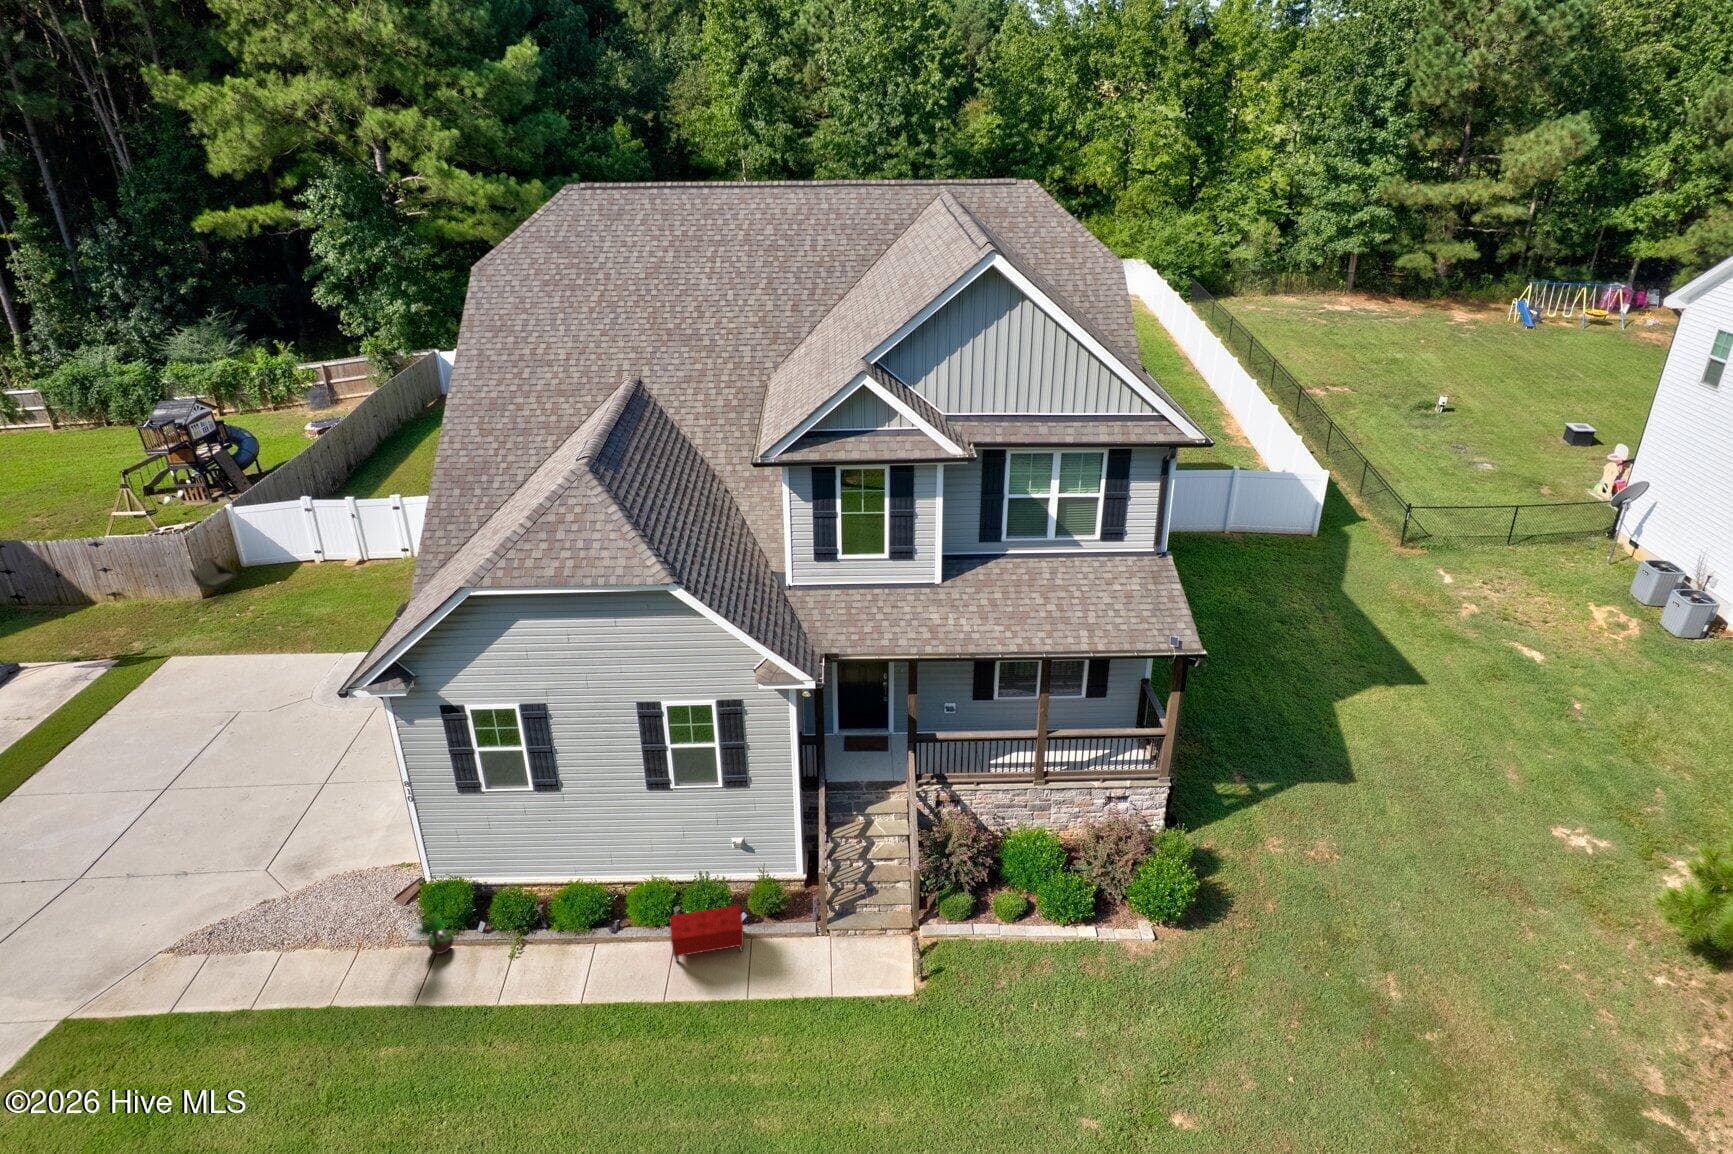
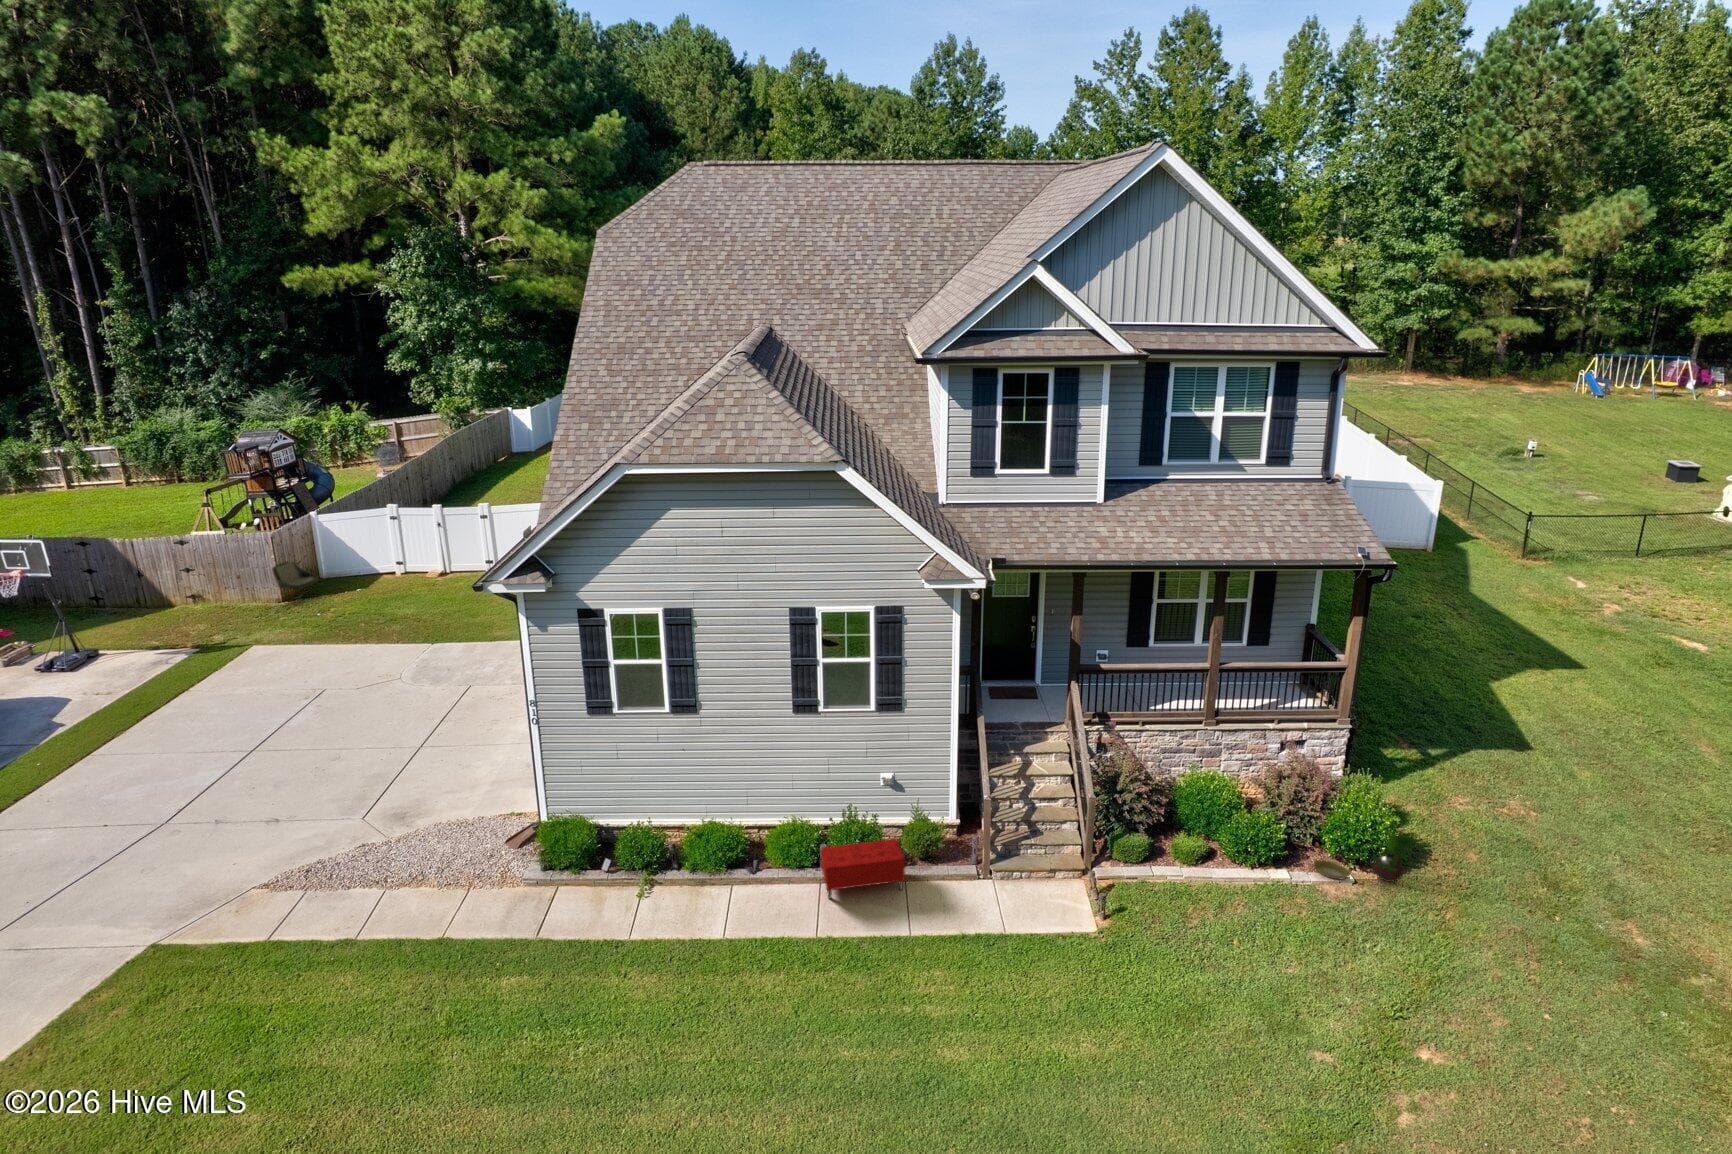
basket: none [1110,913,1140,938] -> present [1314,860,1351,879]
potted tree: present [415,914,454,954] -> present [1374,833,1414,882]

